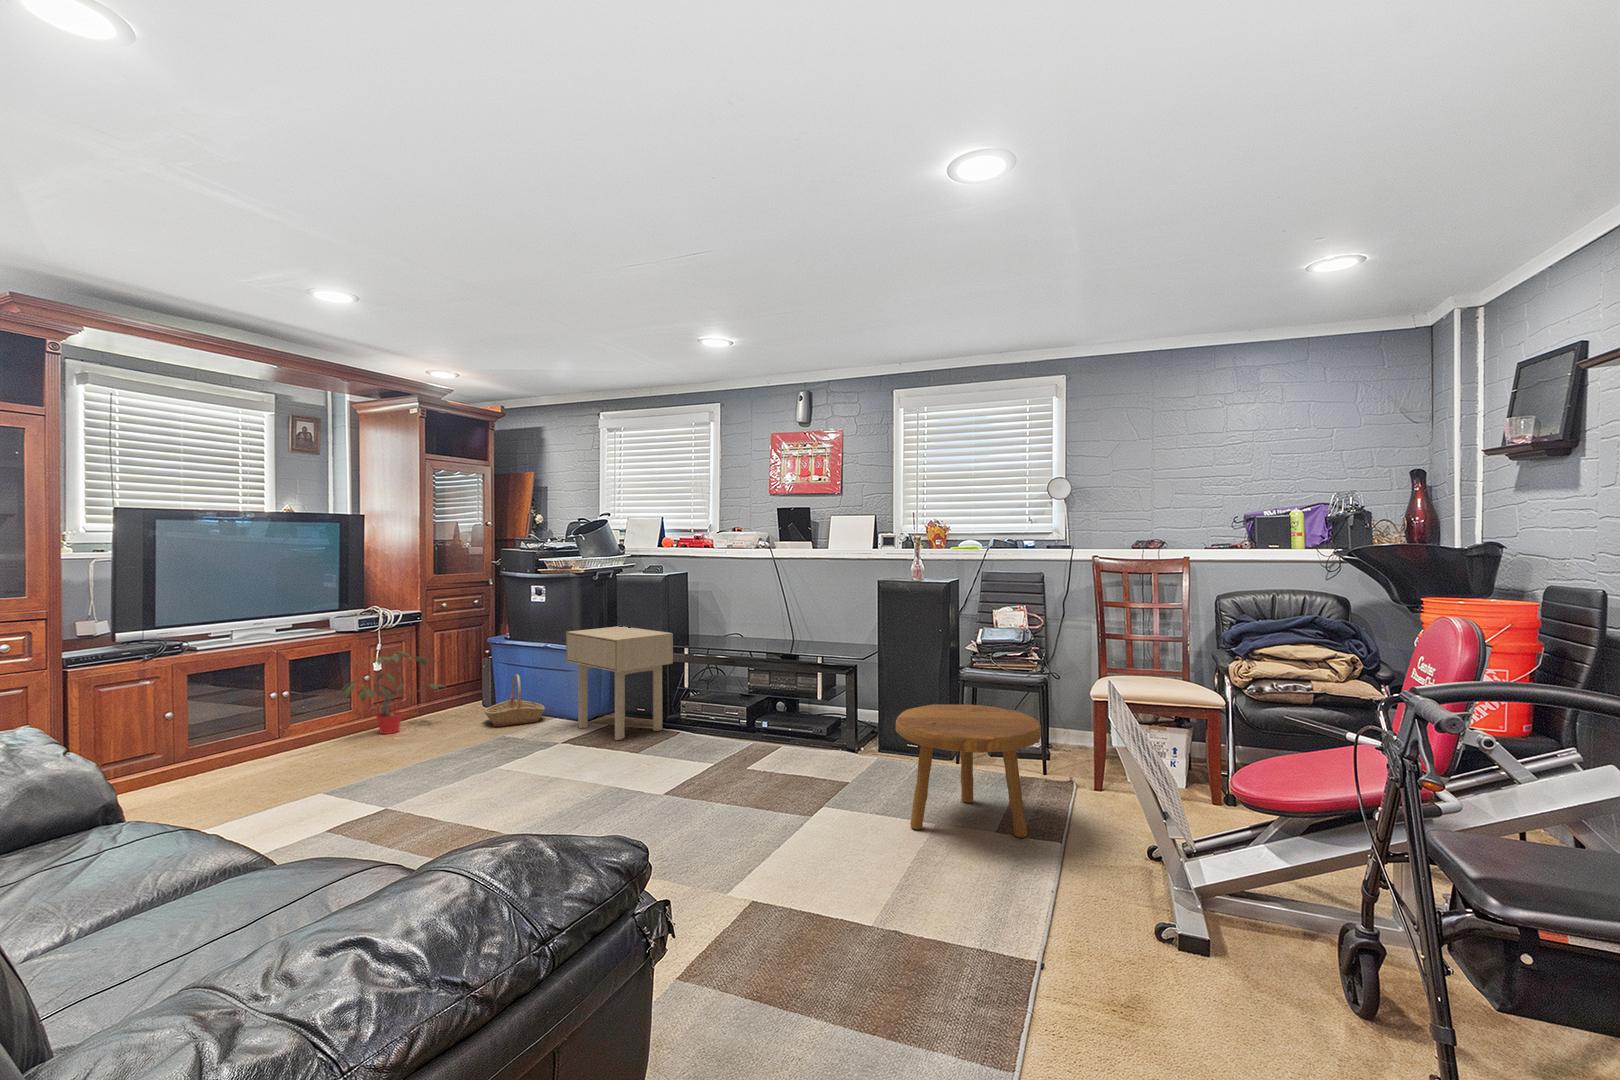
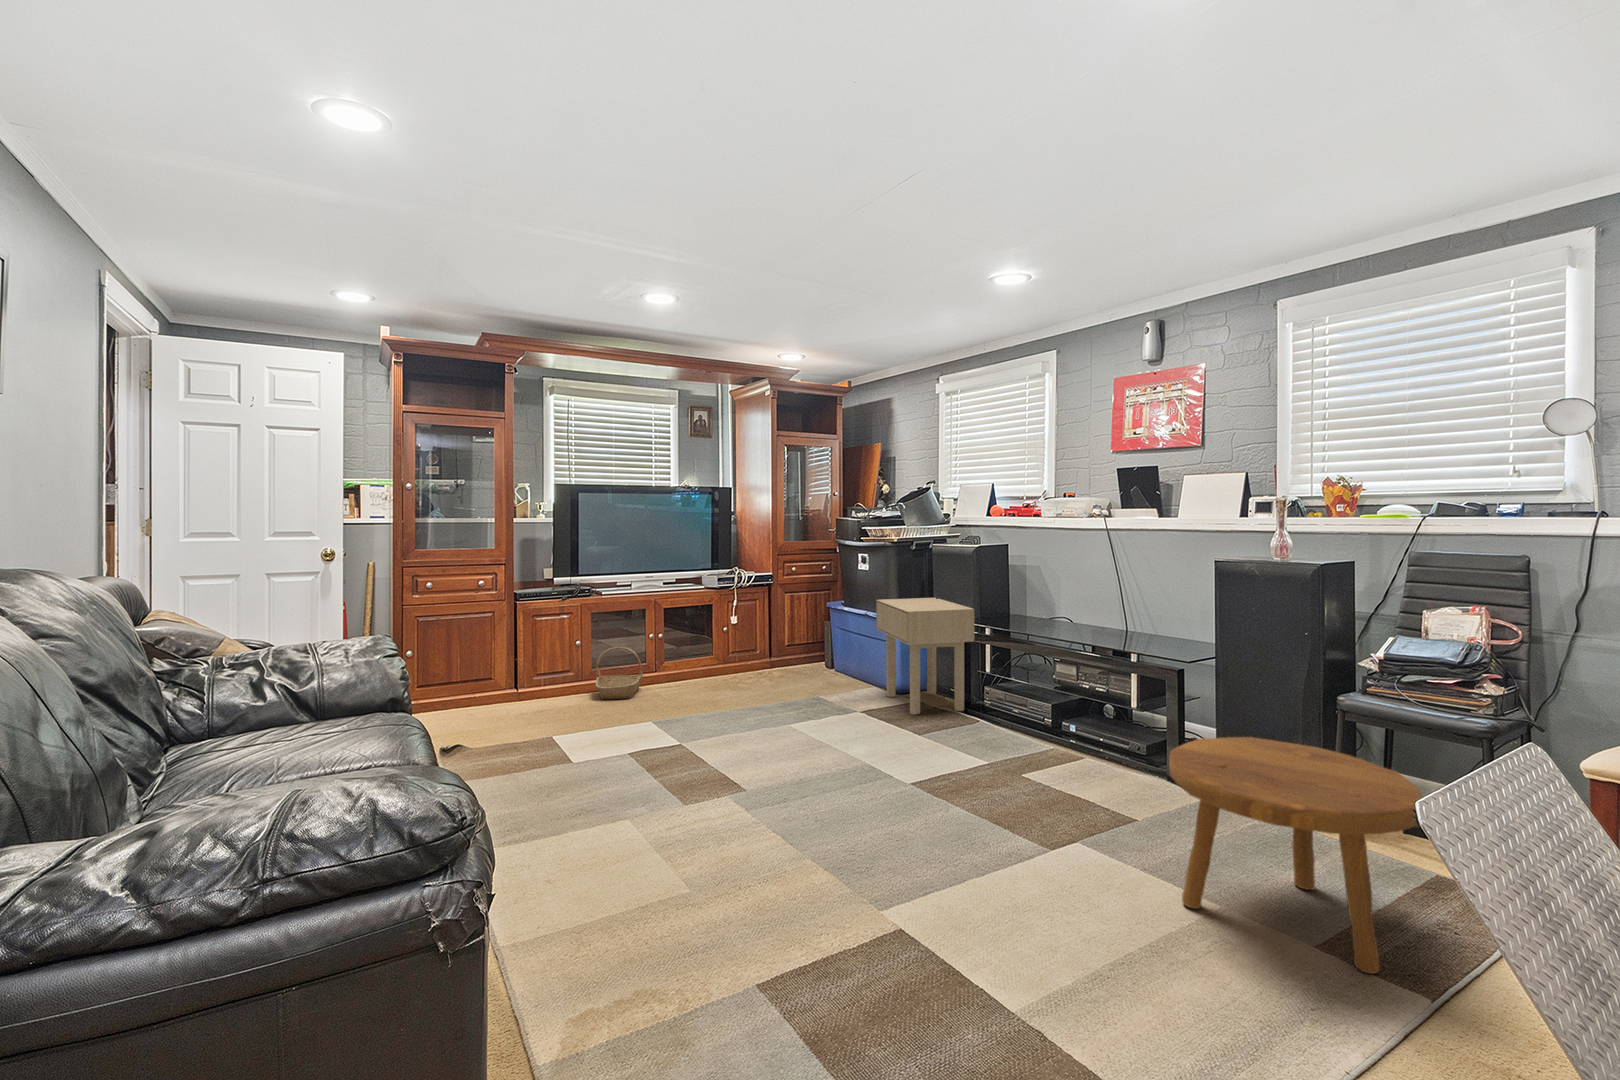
potted plant: present [344,651,443,734] -> none [698,606,785,678]
basket: present [484,674,545,727] -> present [596,647,643,699]

